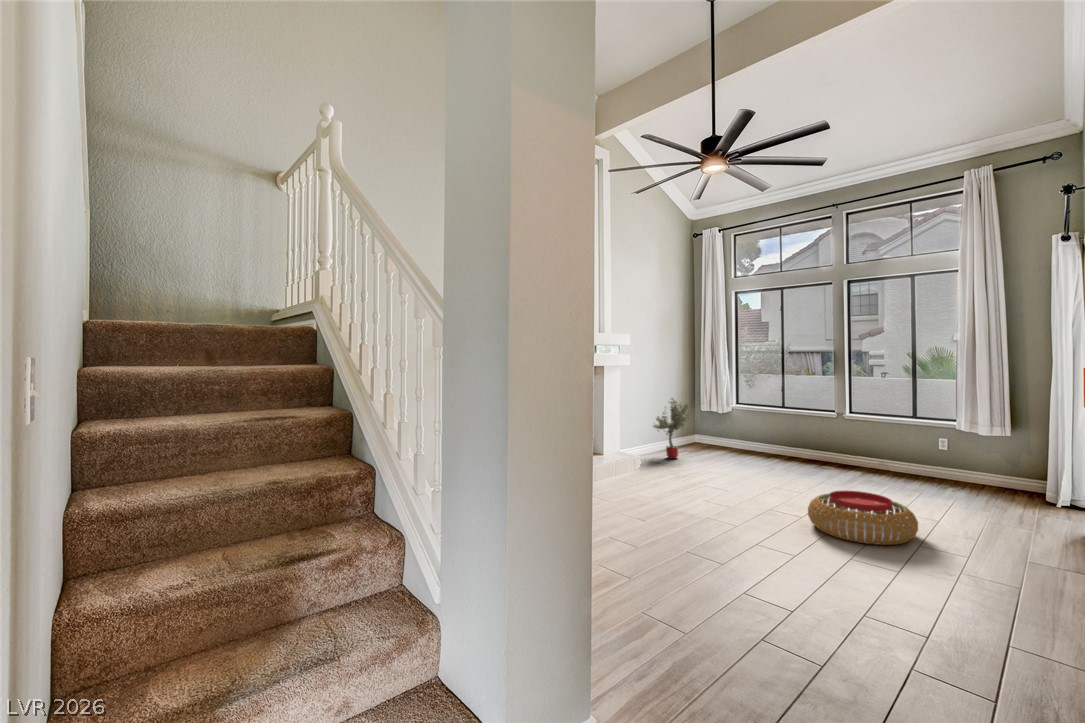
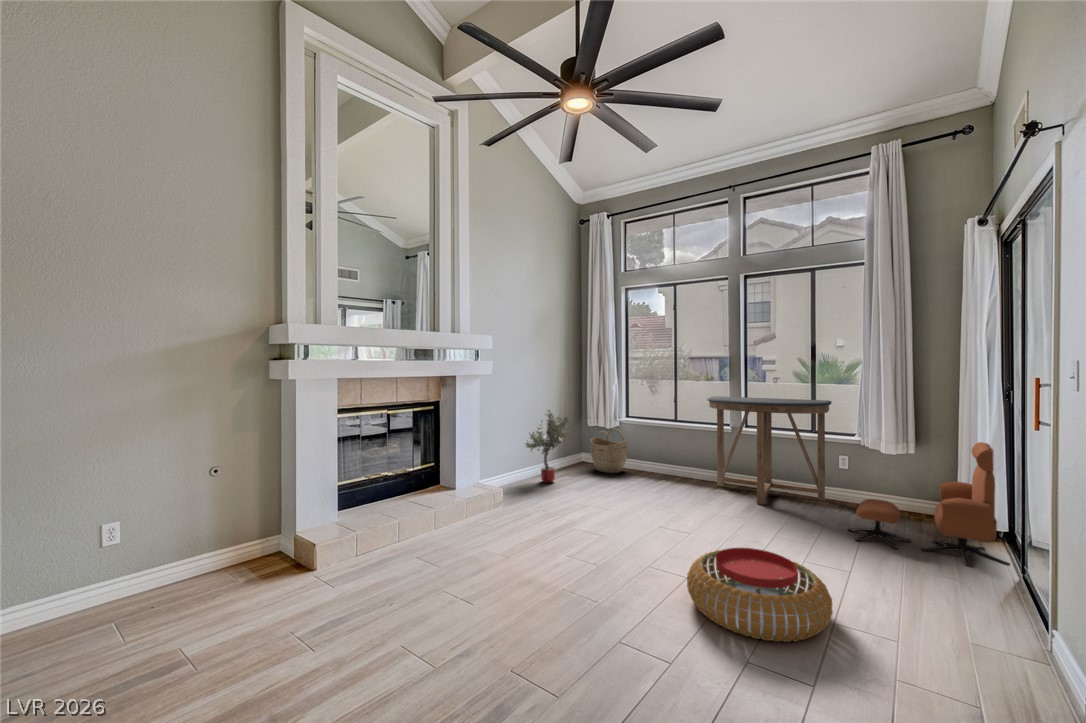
console table: none [814,387,930,477] -> present [707,396,832,505]
woven basket: none [706,415,739,453] -> present [591,429,628,473]
lounge chair: none [941,421,1081,518] -> present [848,442,1010,566]

